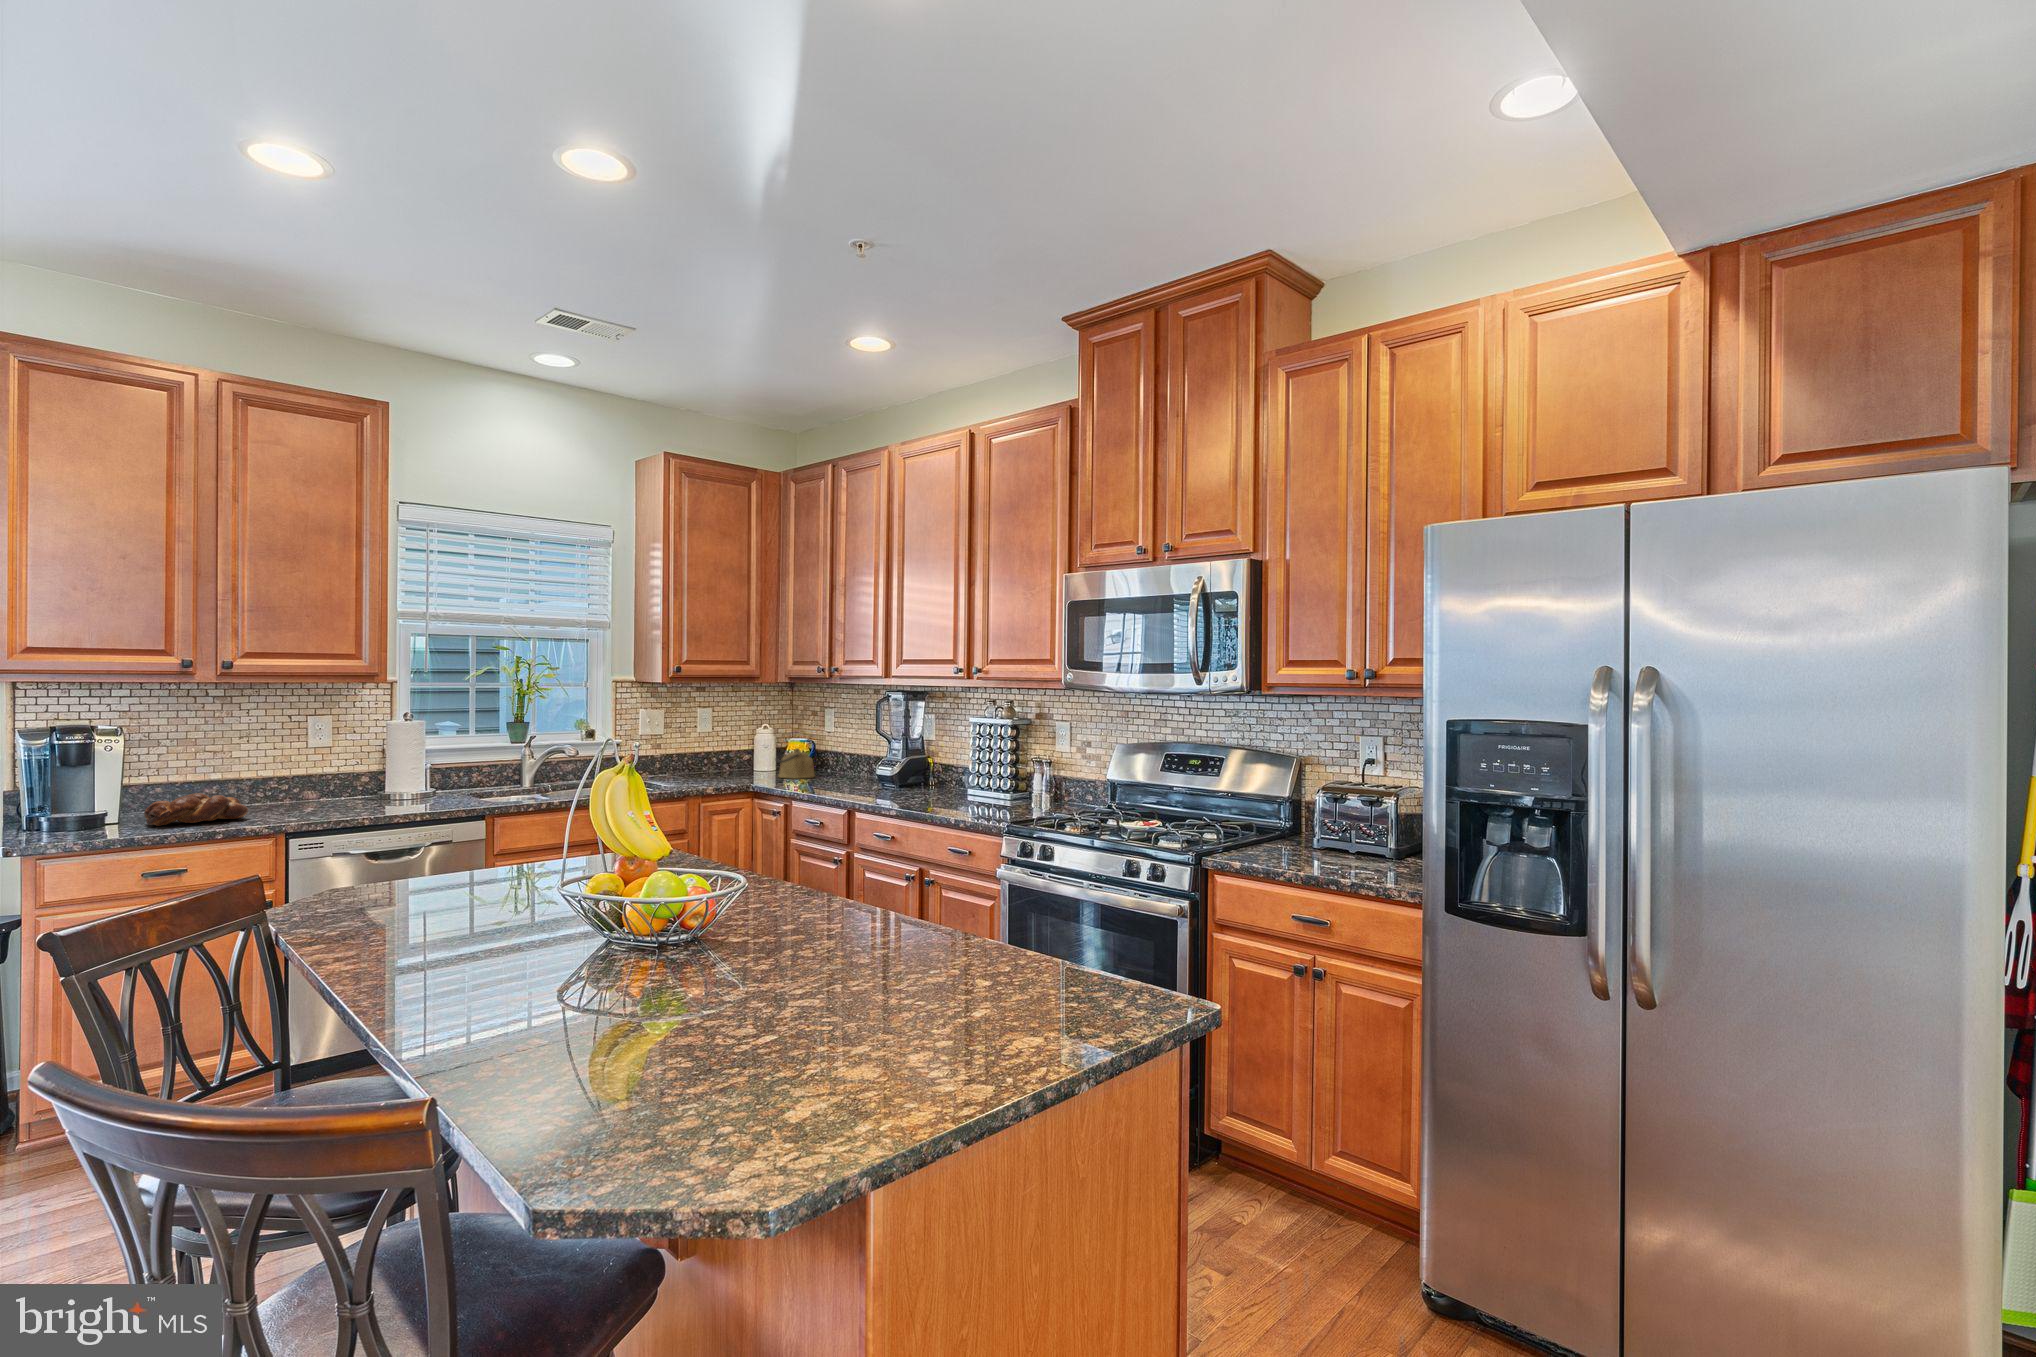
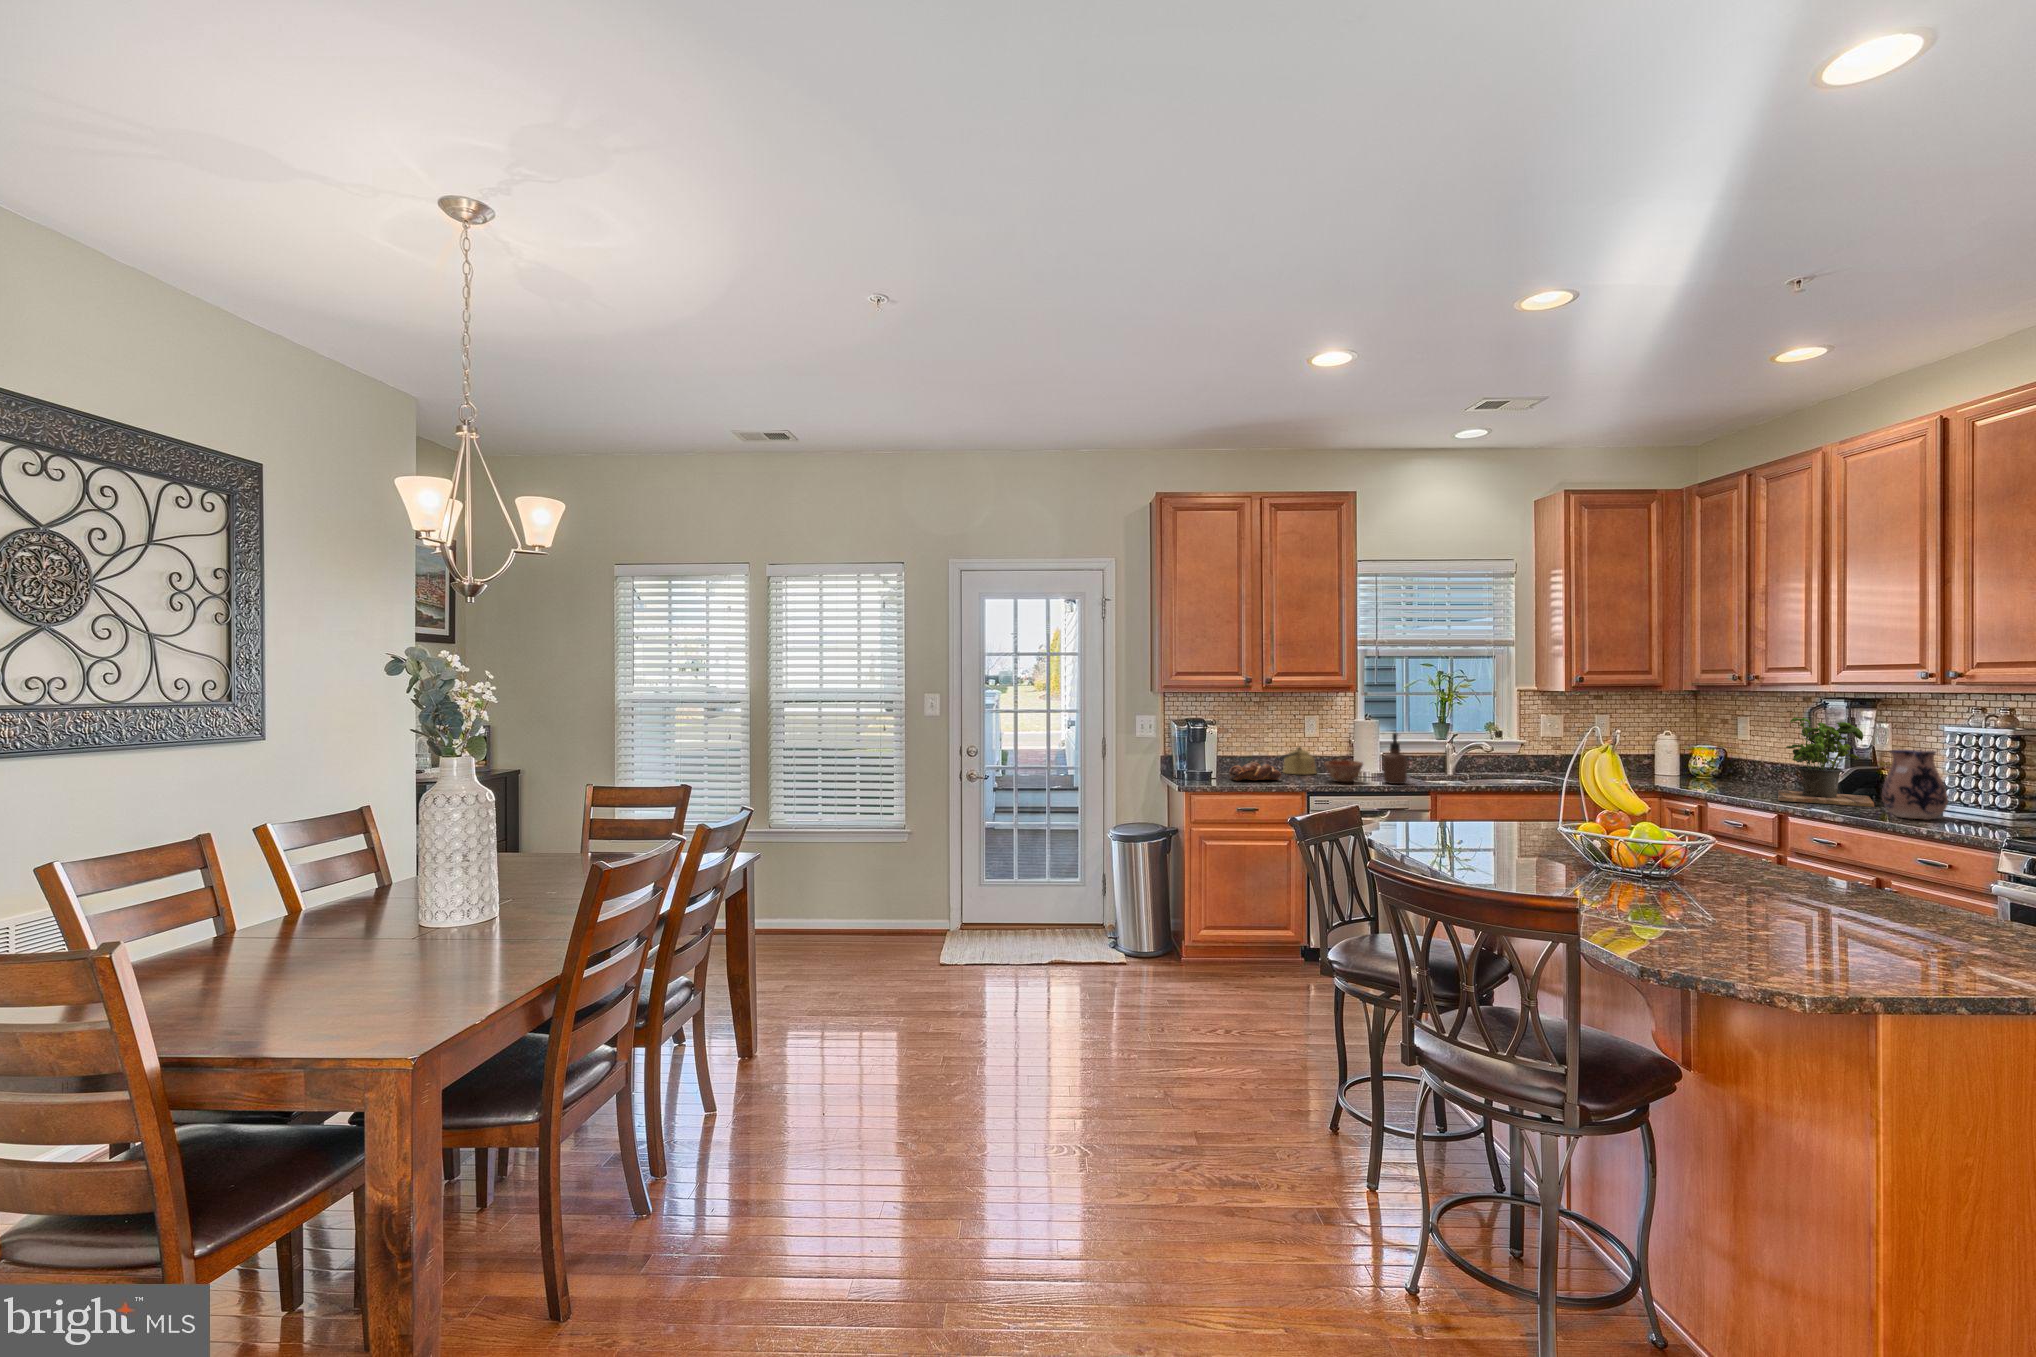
potted plant: none [849,711,921,795] -> present [1778,718,1874,807]
soap dispenser: none [420,739,455,809] -> present [1383,733,1407,784]
ceramic pitcher: none [925,740,970,806] -> present [1882,750,1948,820]
kettle: present [775,748,815,779] -> present [1281,747,1316,774]
ceramic bowl: none [324,781,389,814] -> present [1324,760,1363,782]

